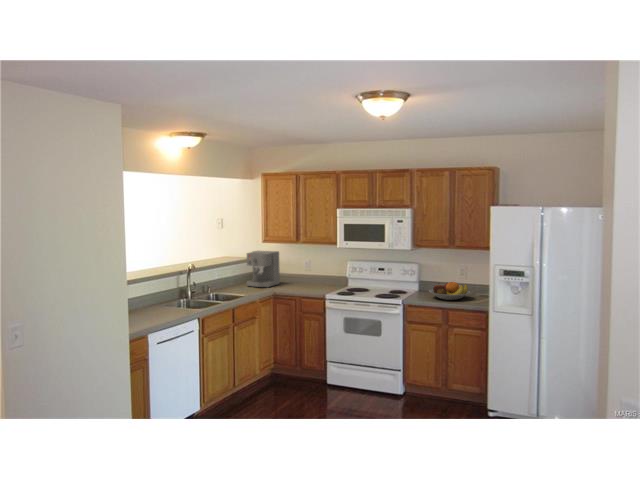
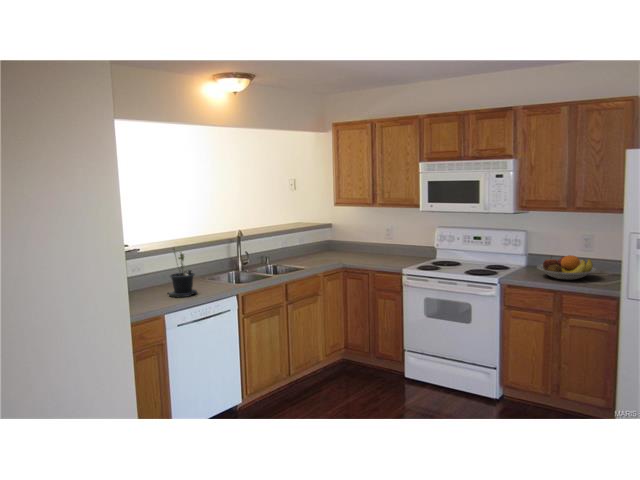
coffee maker: present [247,251,280,287] -> none [314,215,353,259]
potted plant: none [139,279,167,321] -> present [168,247,197,297]

